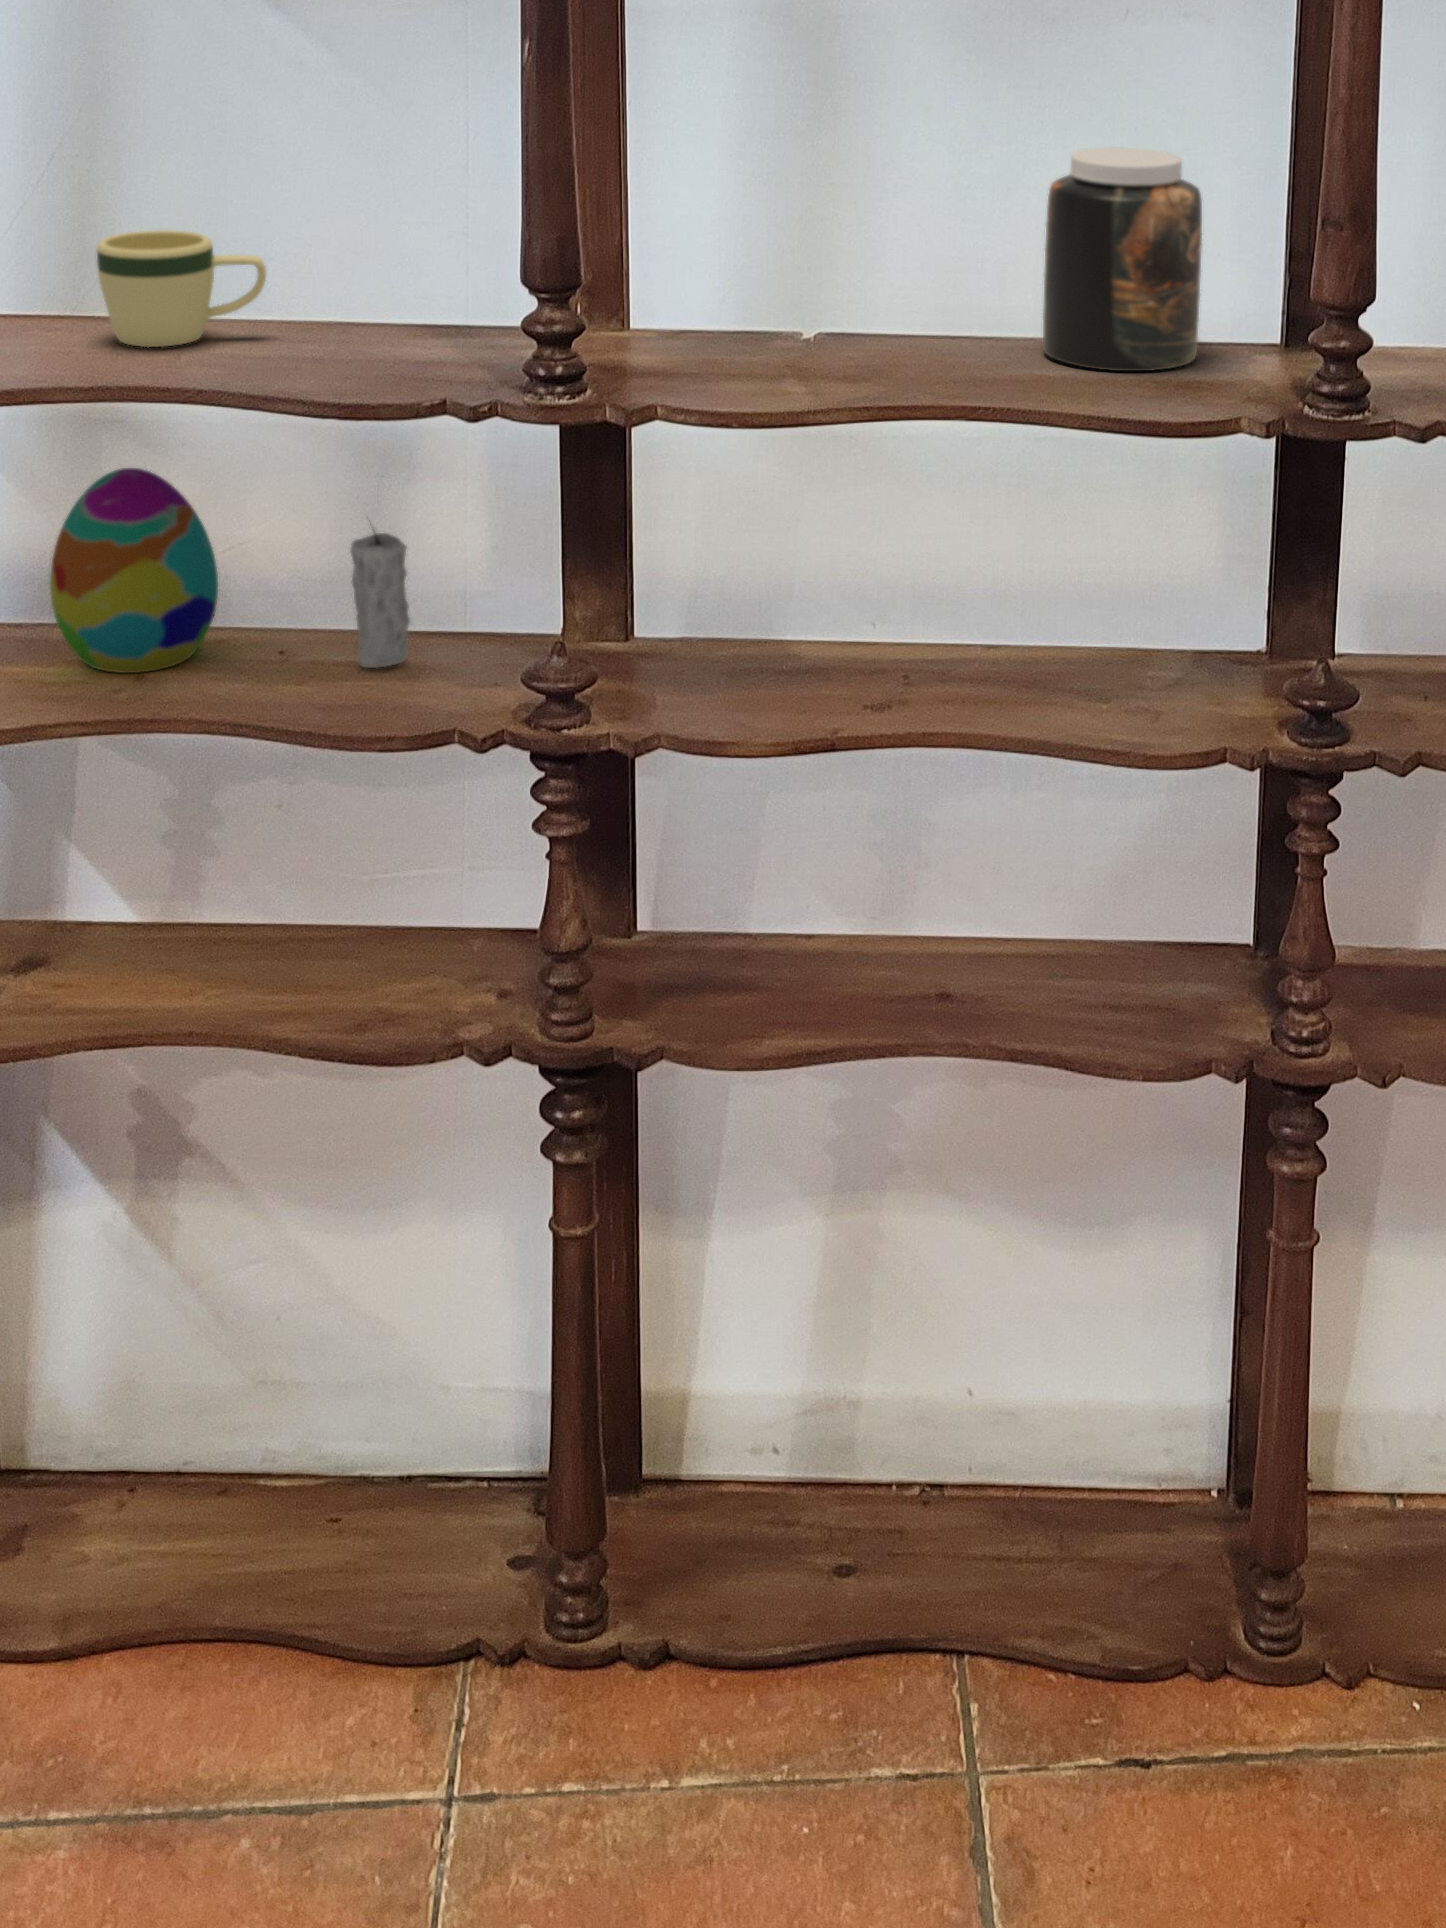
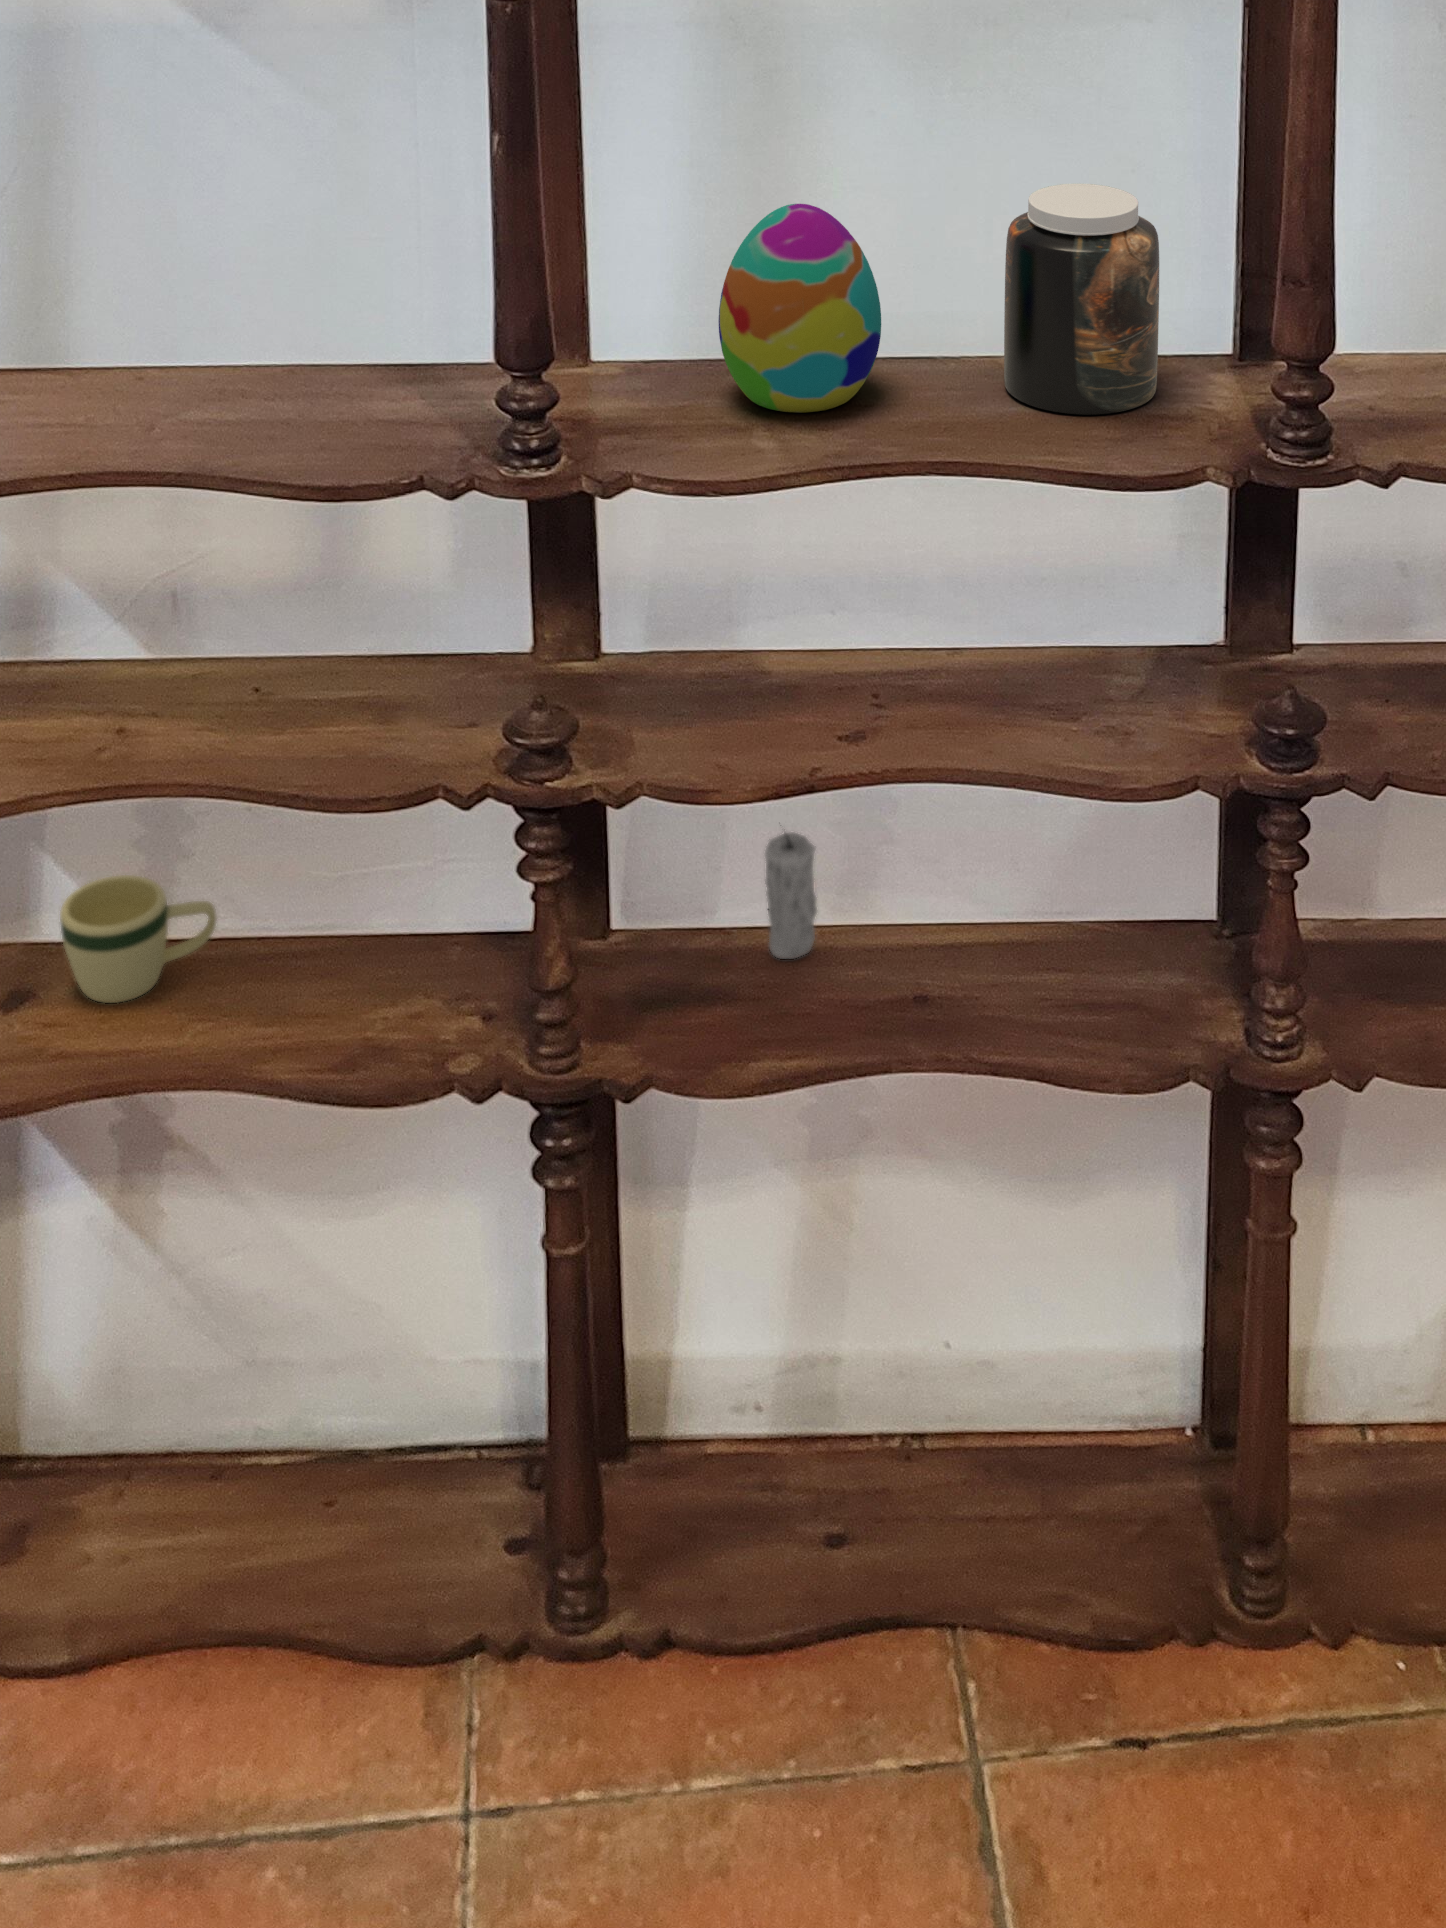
mug: present [97,230,266,347] -> present [60,875,216,1003]
decorative egg: present [50,468,218,673] -> present [719,204,881,413]
candle: present [350,524,410,668] -> present [765,832,817,959]

